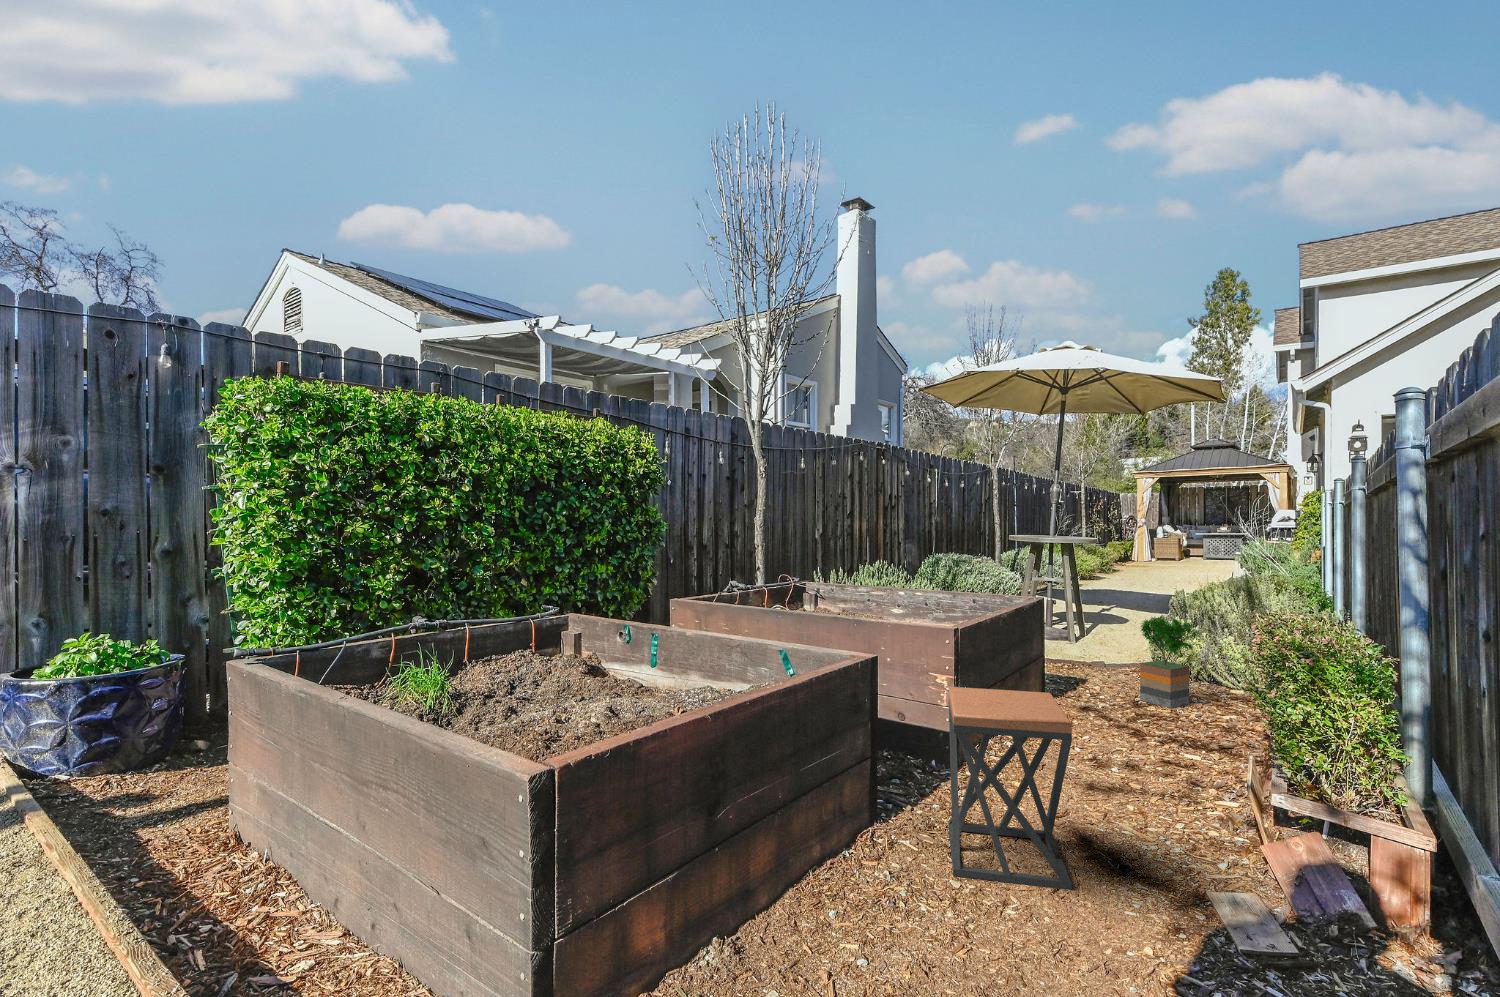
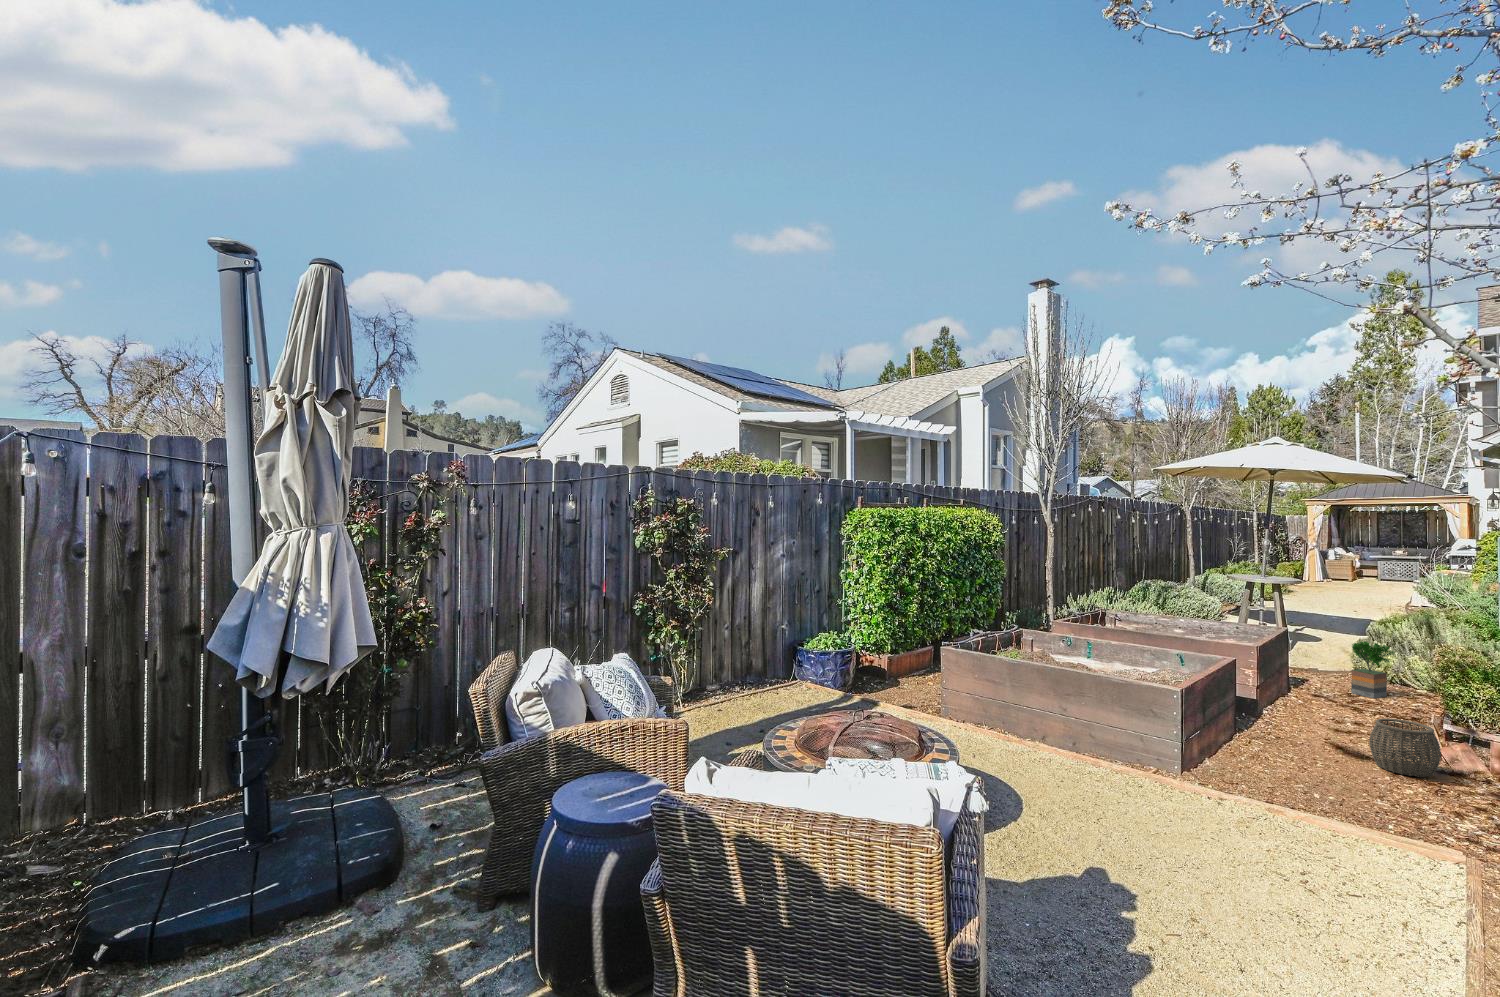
stool: present [948,687,1072,890] -> none [1267,675,1343,765]
woven basket: none [1127,776,1269,922] -> present [1369,718,1441,777]

